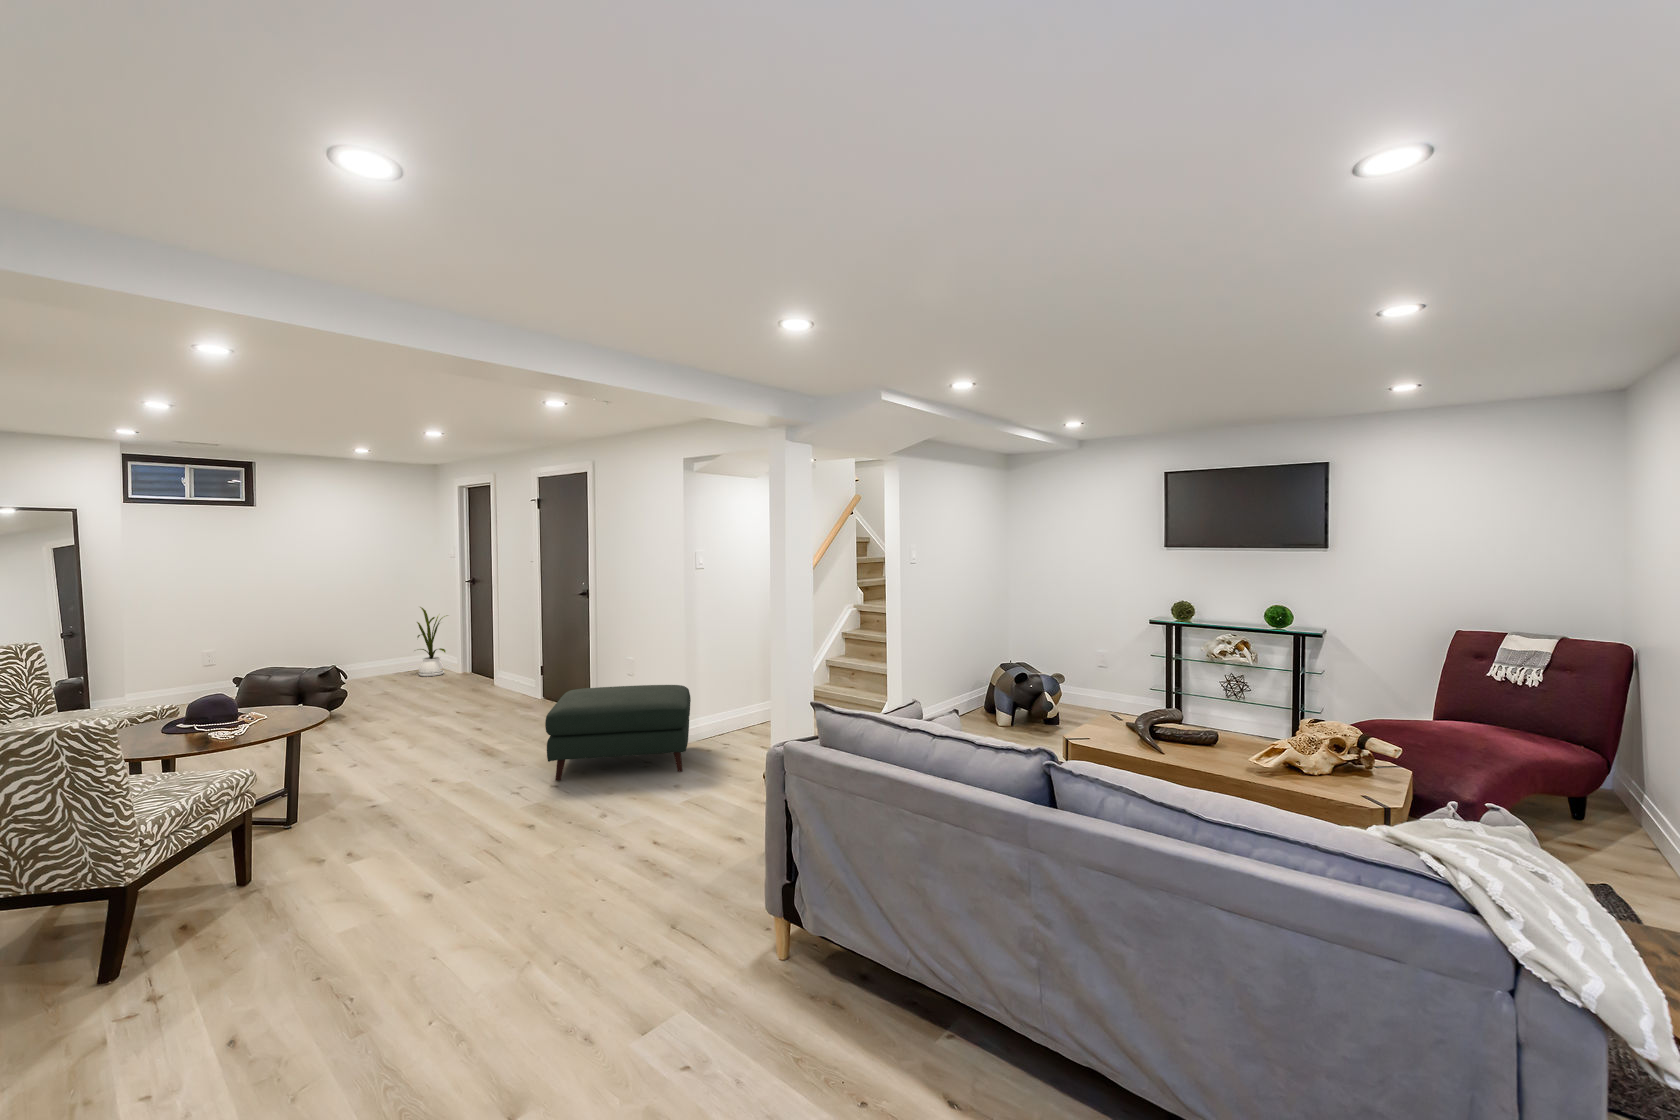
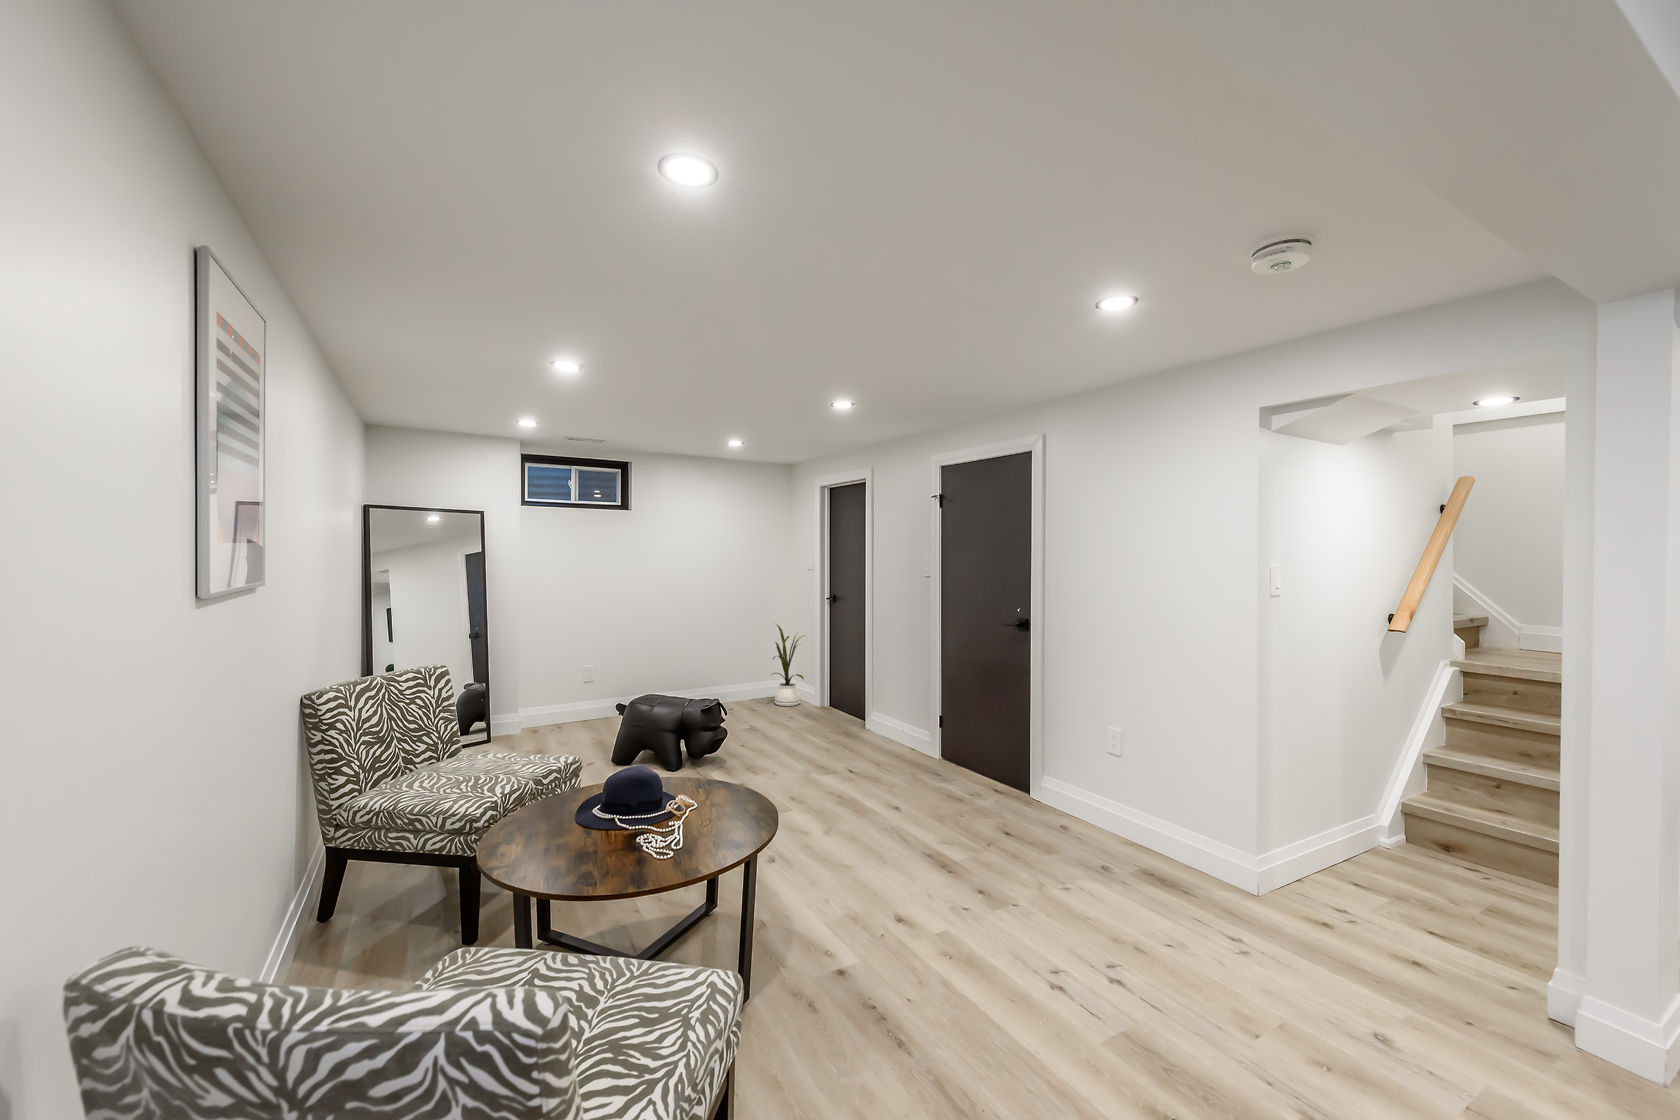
ottoman: present [545,685,691,780] -> none [1055,790,1342,987]

